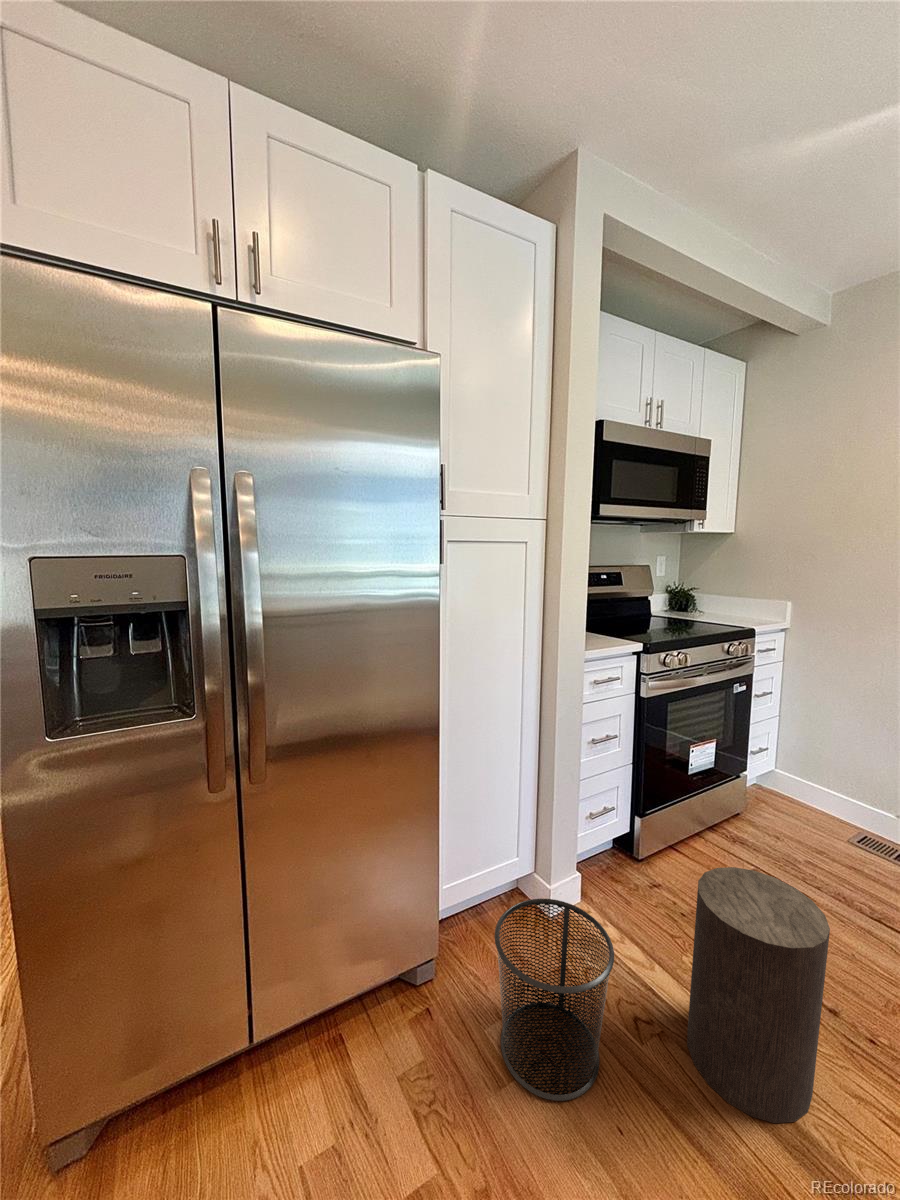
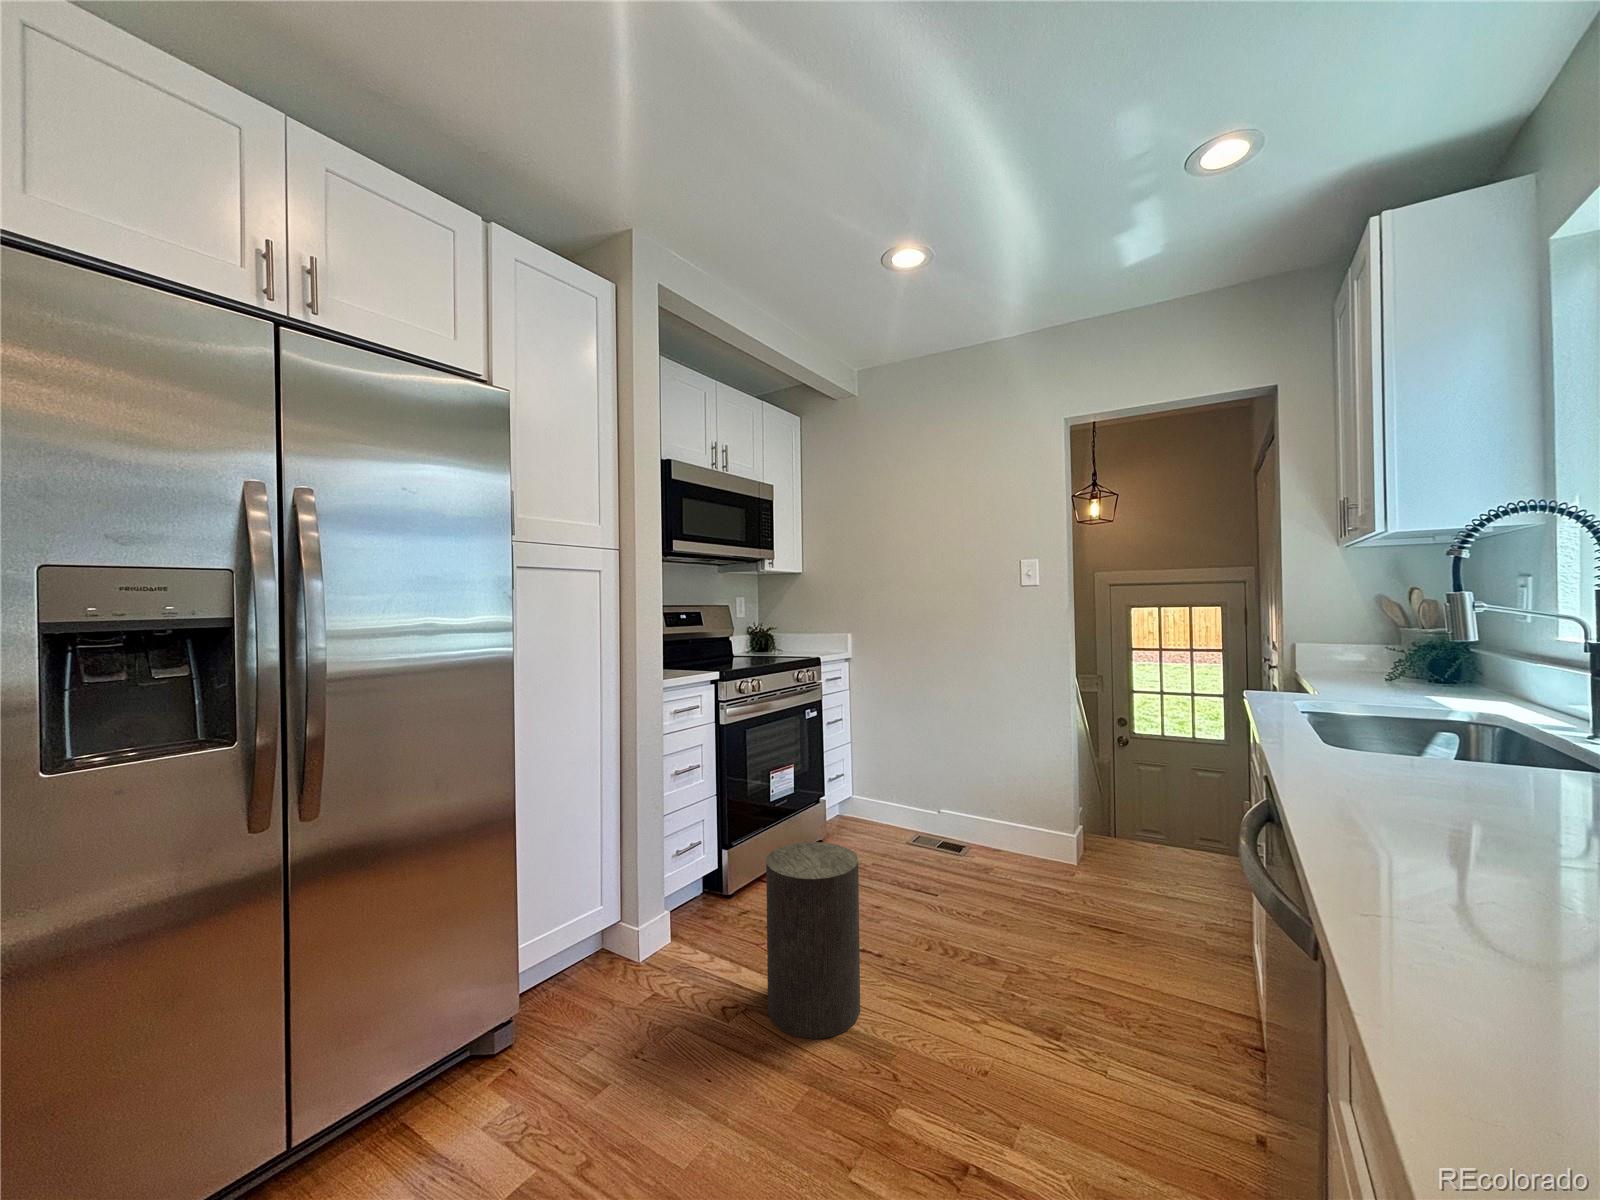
waste bin: present [495,899,614,1101] -> none [583,911,698,1091]

